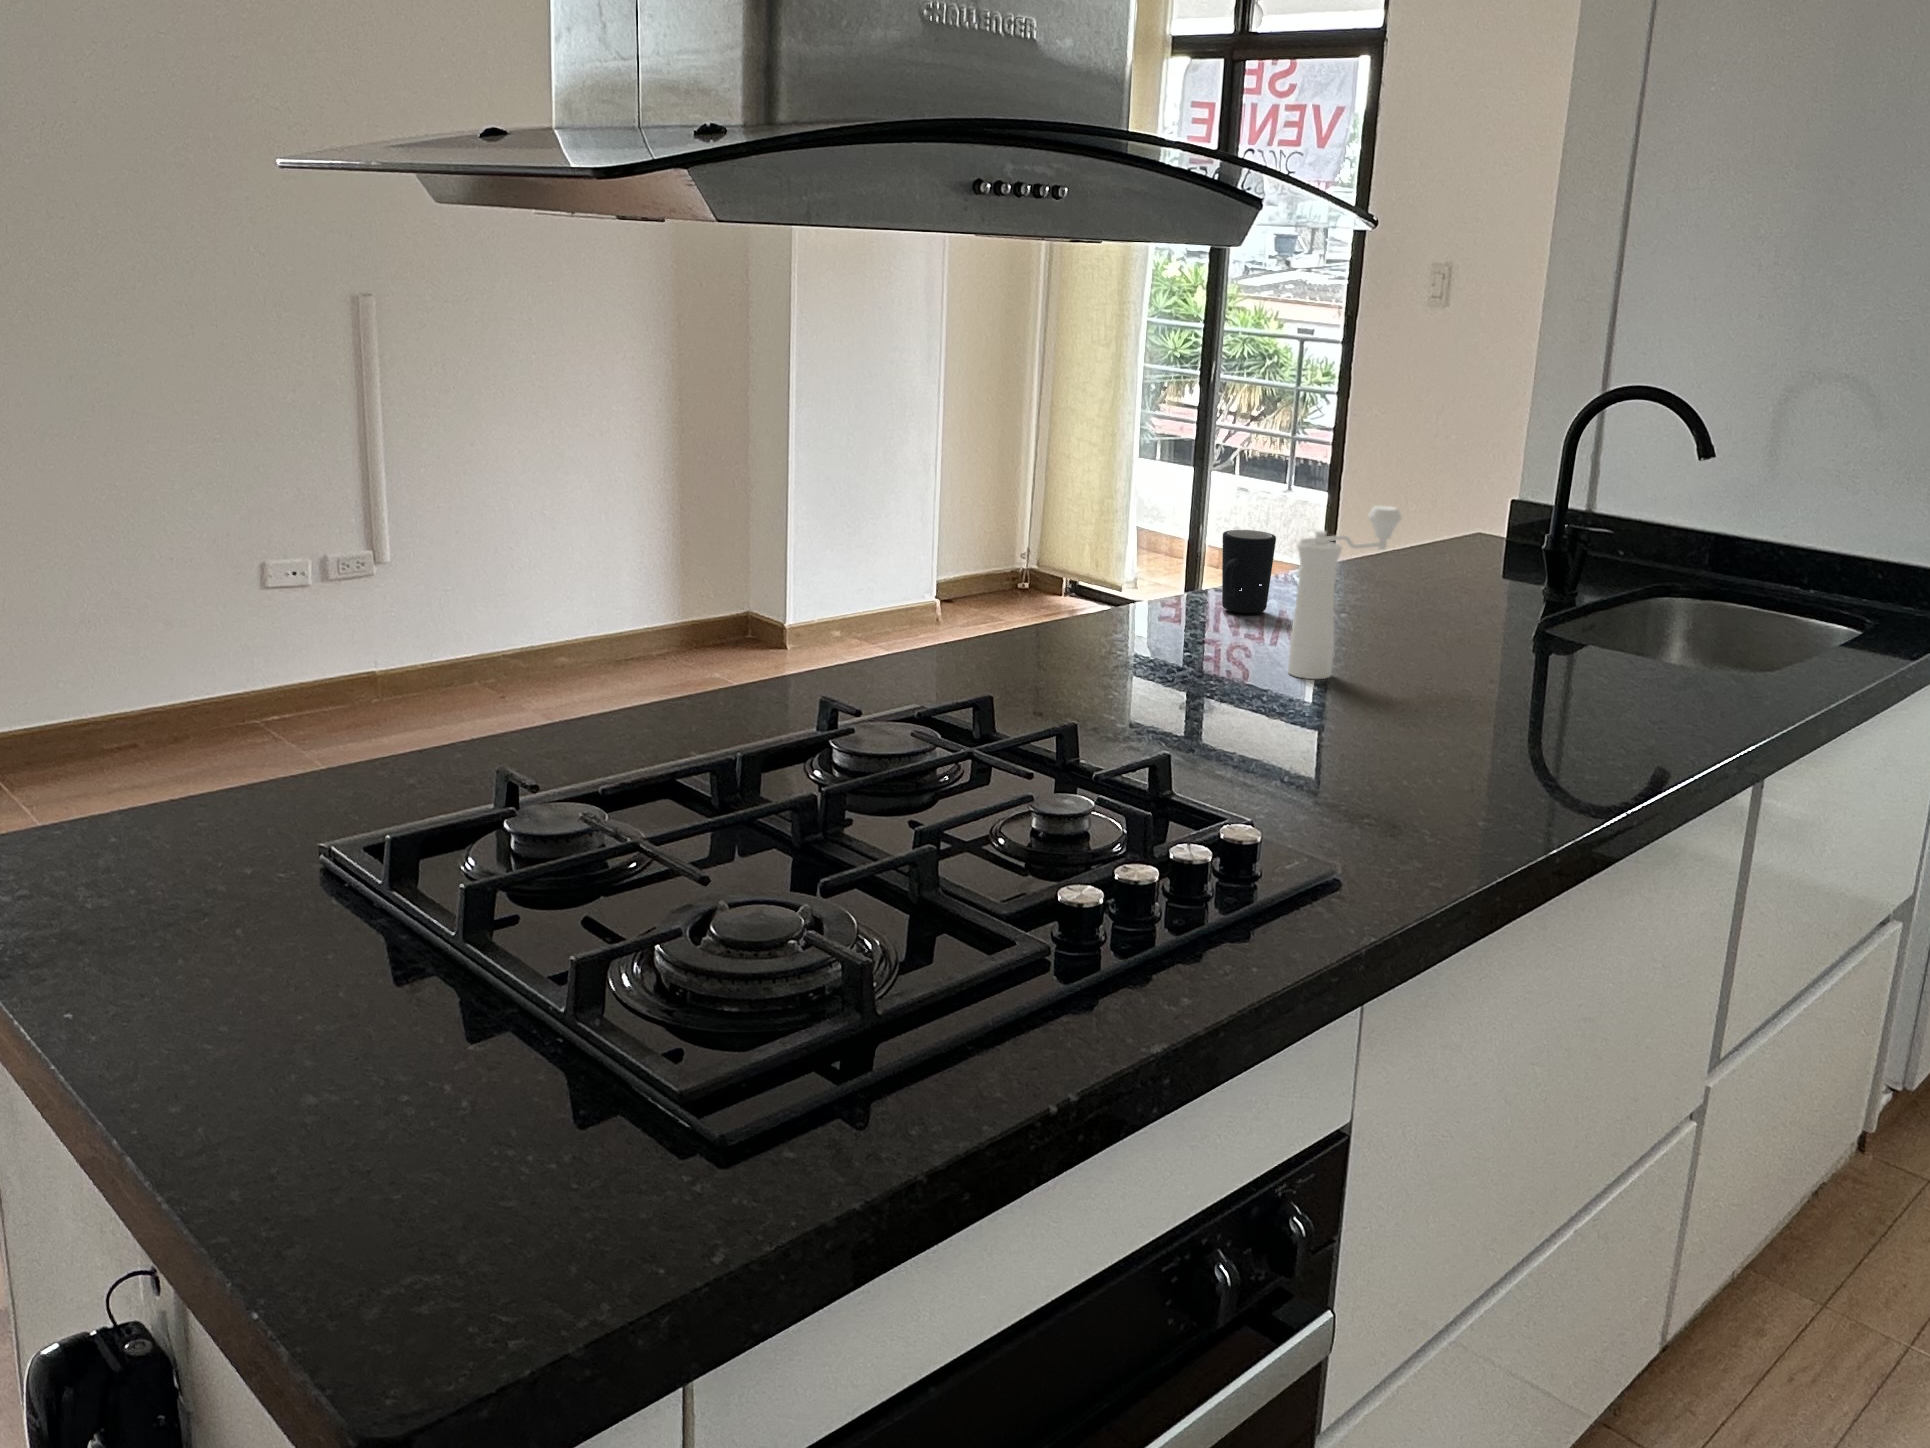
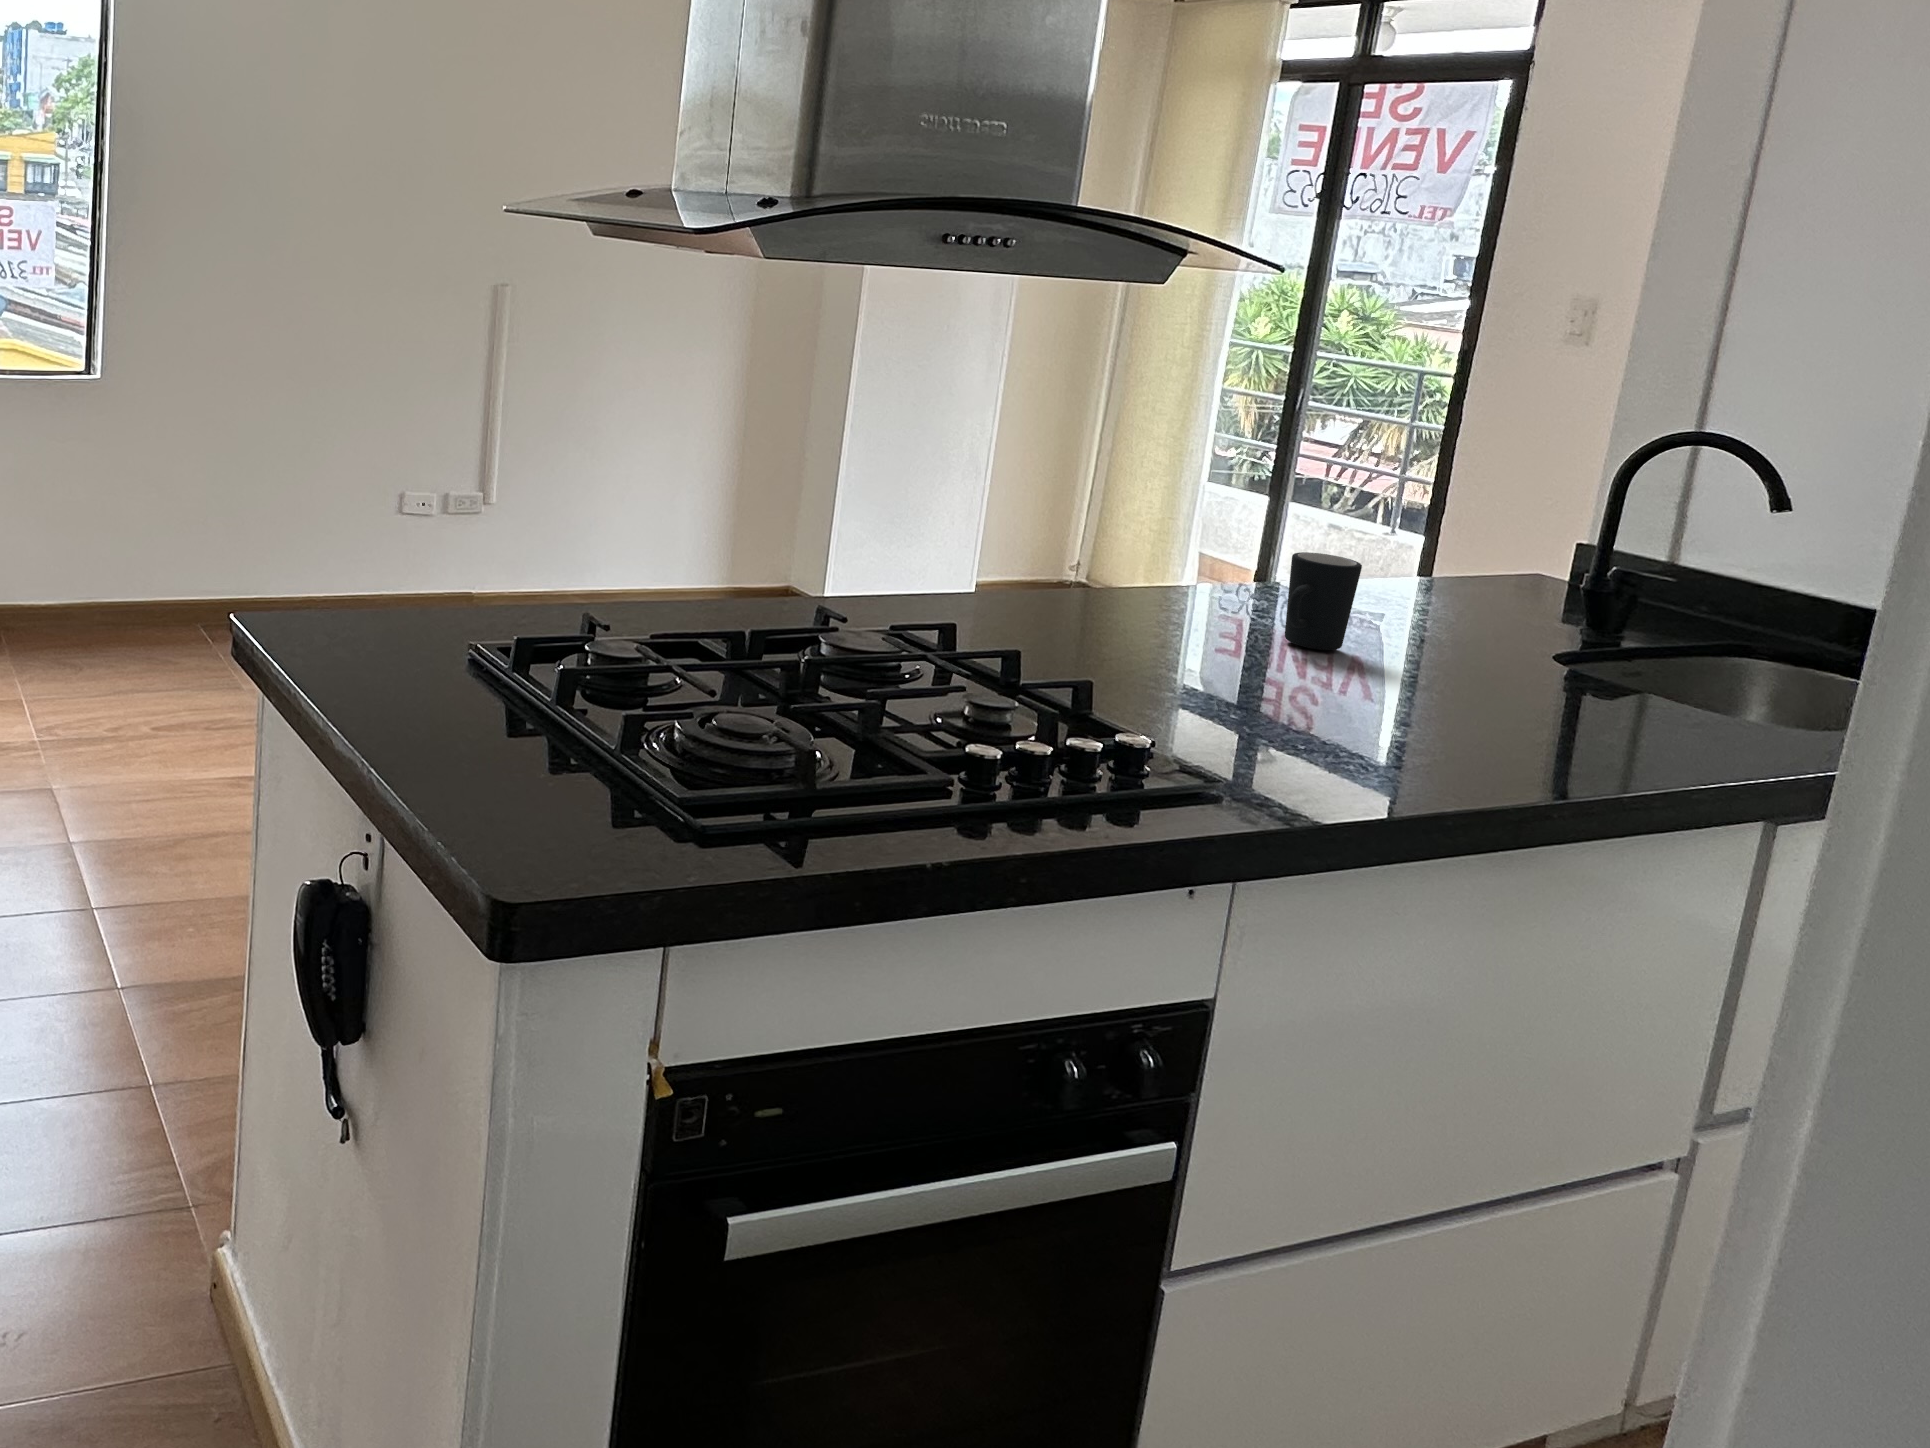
pepper mill: present [1288,506,1402,679] -> none [1365,540,1546,744]

